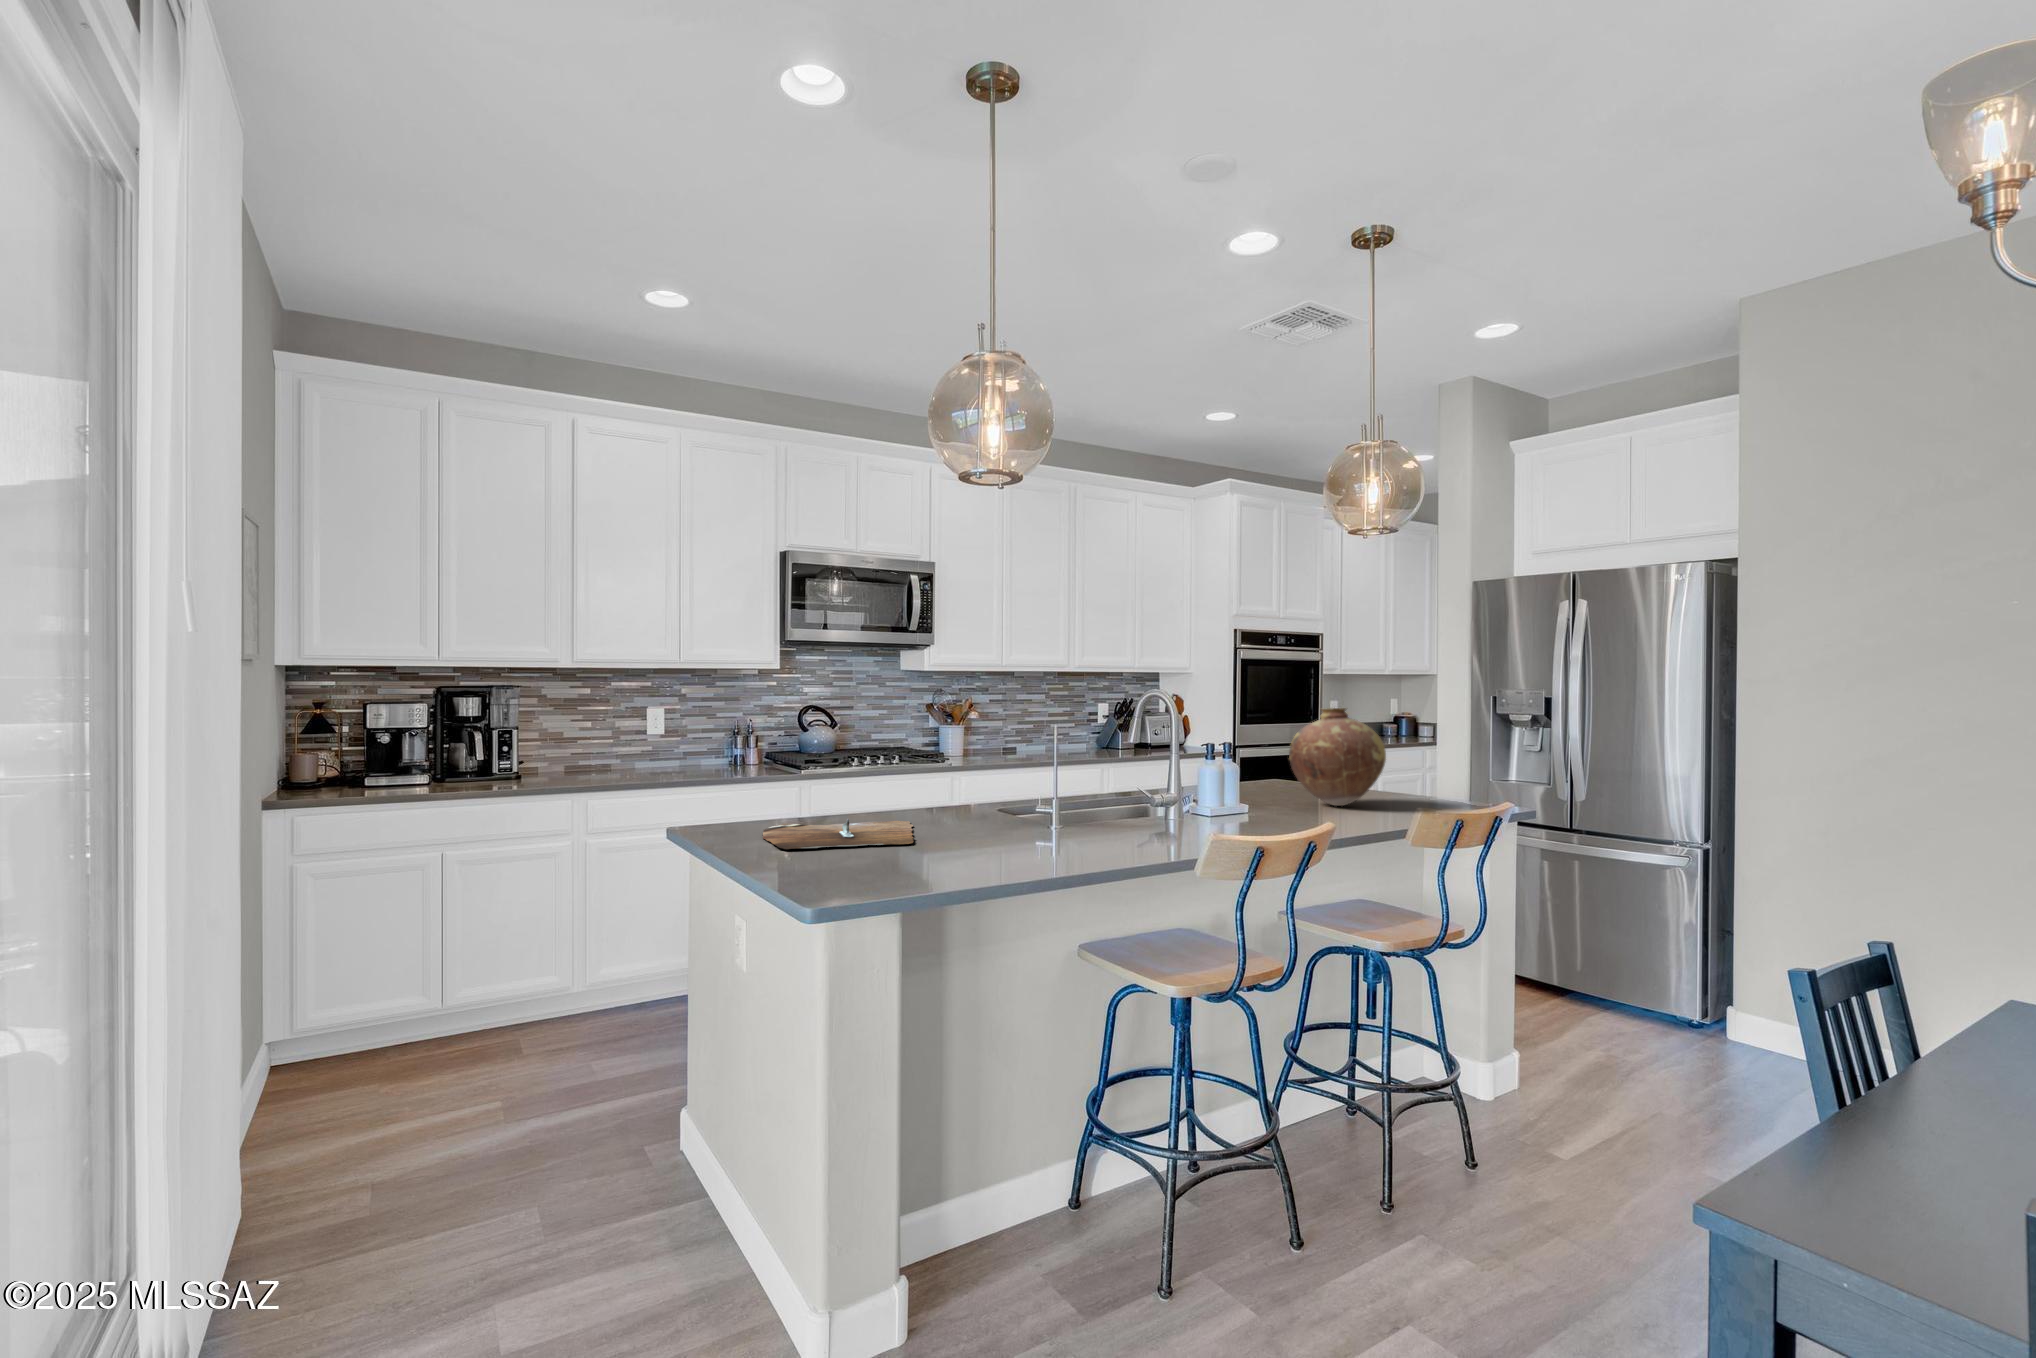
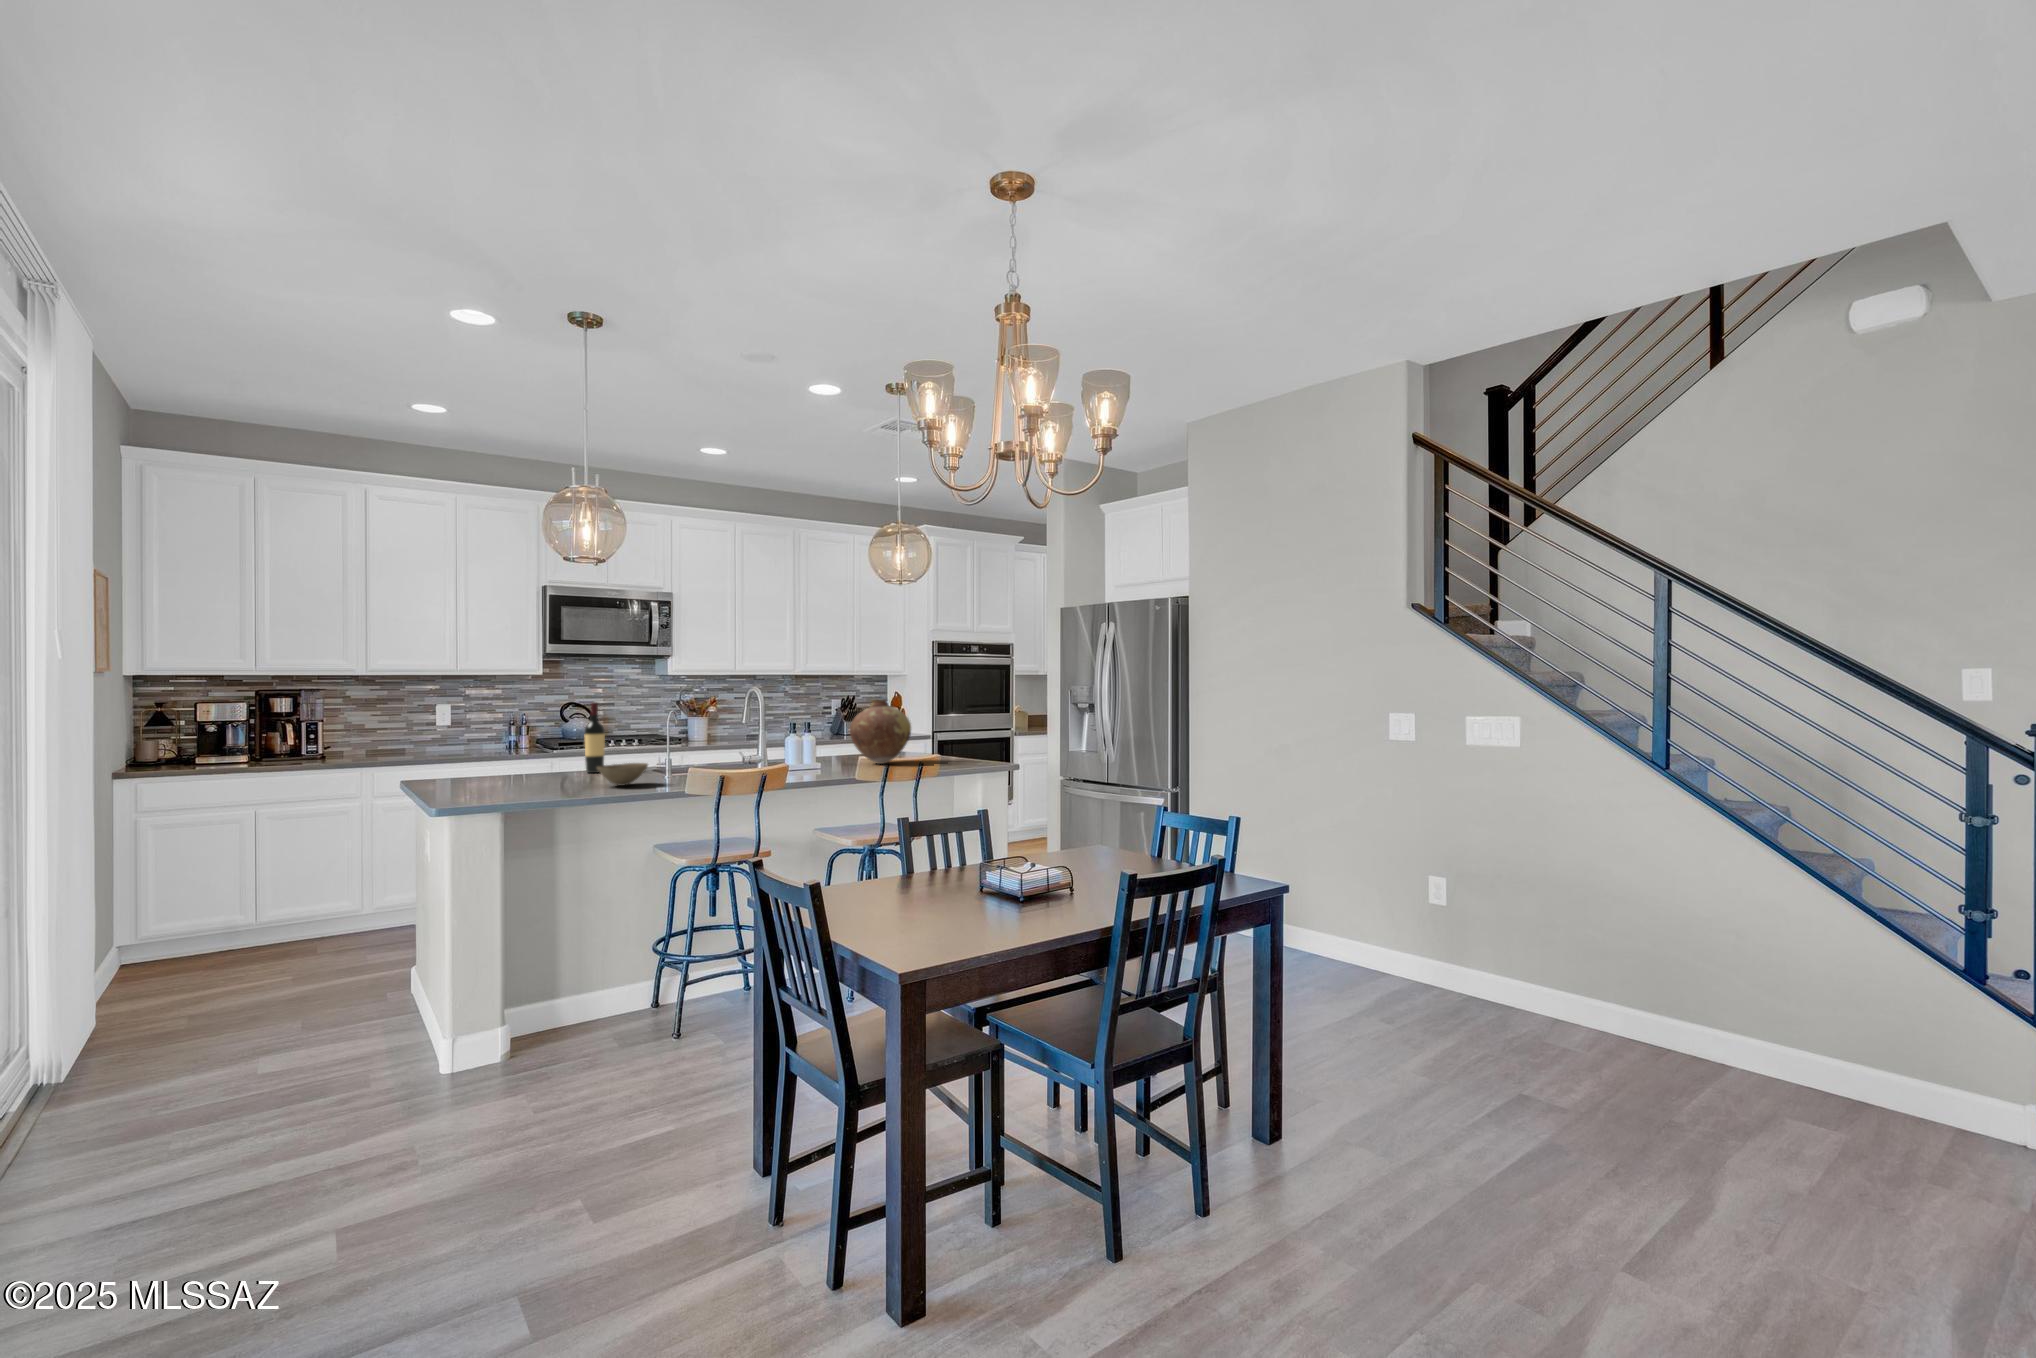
wine bottle: none [921,709,949,816] -> present [584,703,605,773]
bowl: none [994,808,1072,847] -> present [597,763,648,785]
cutting board: present [763,819,913,849] -> none [453,772,569,789]

